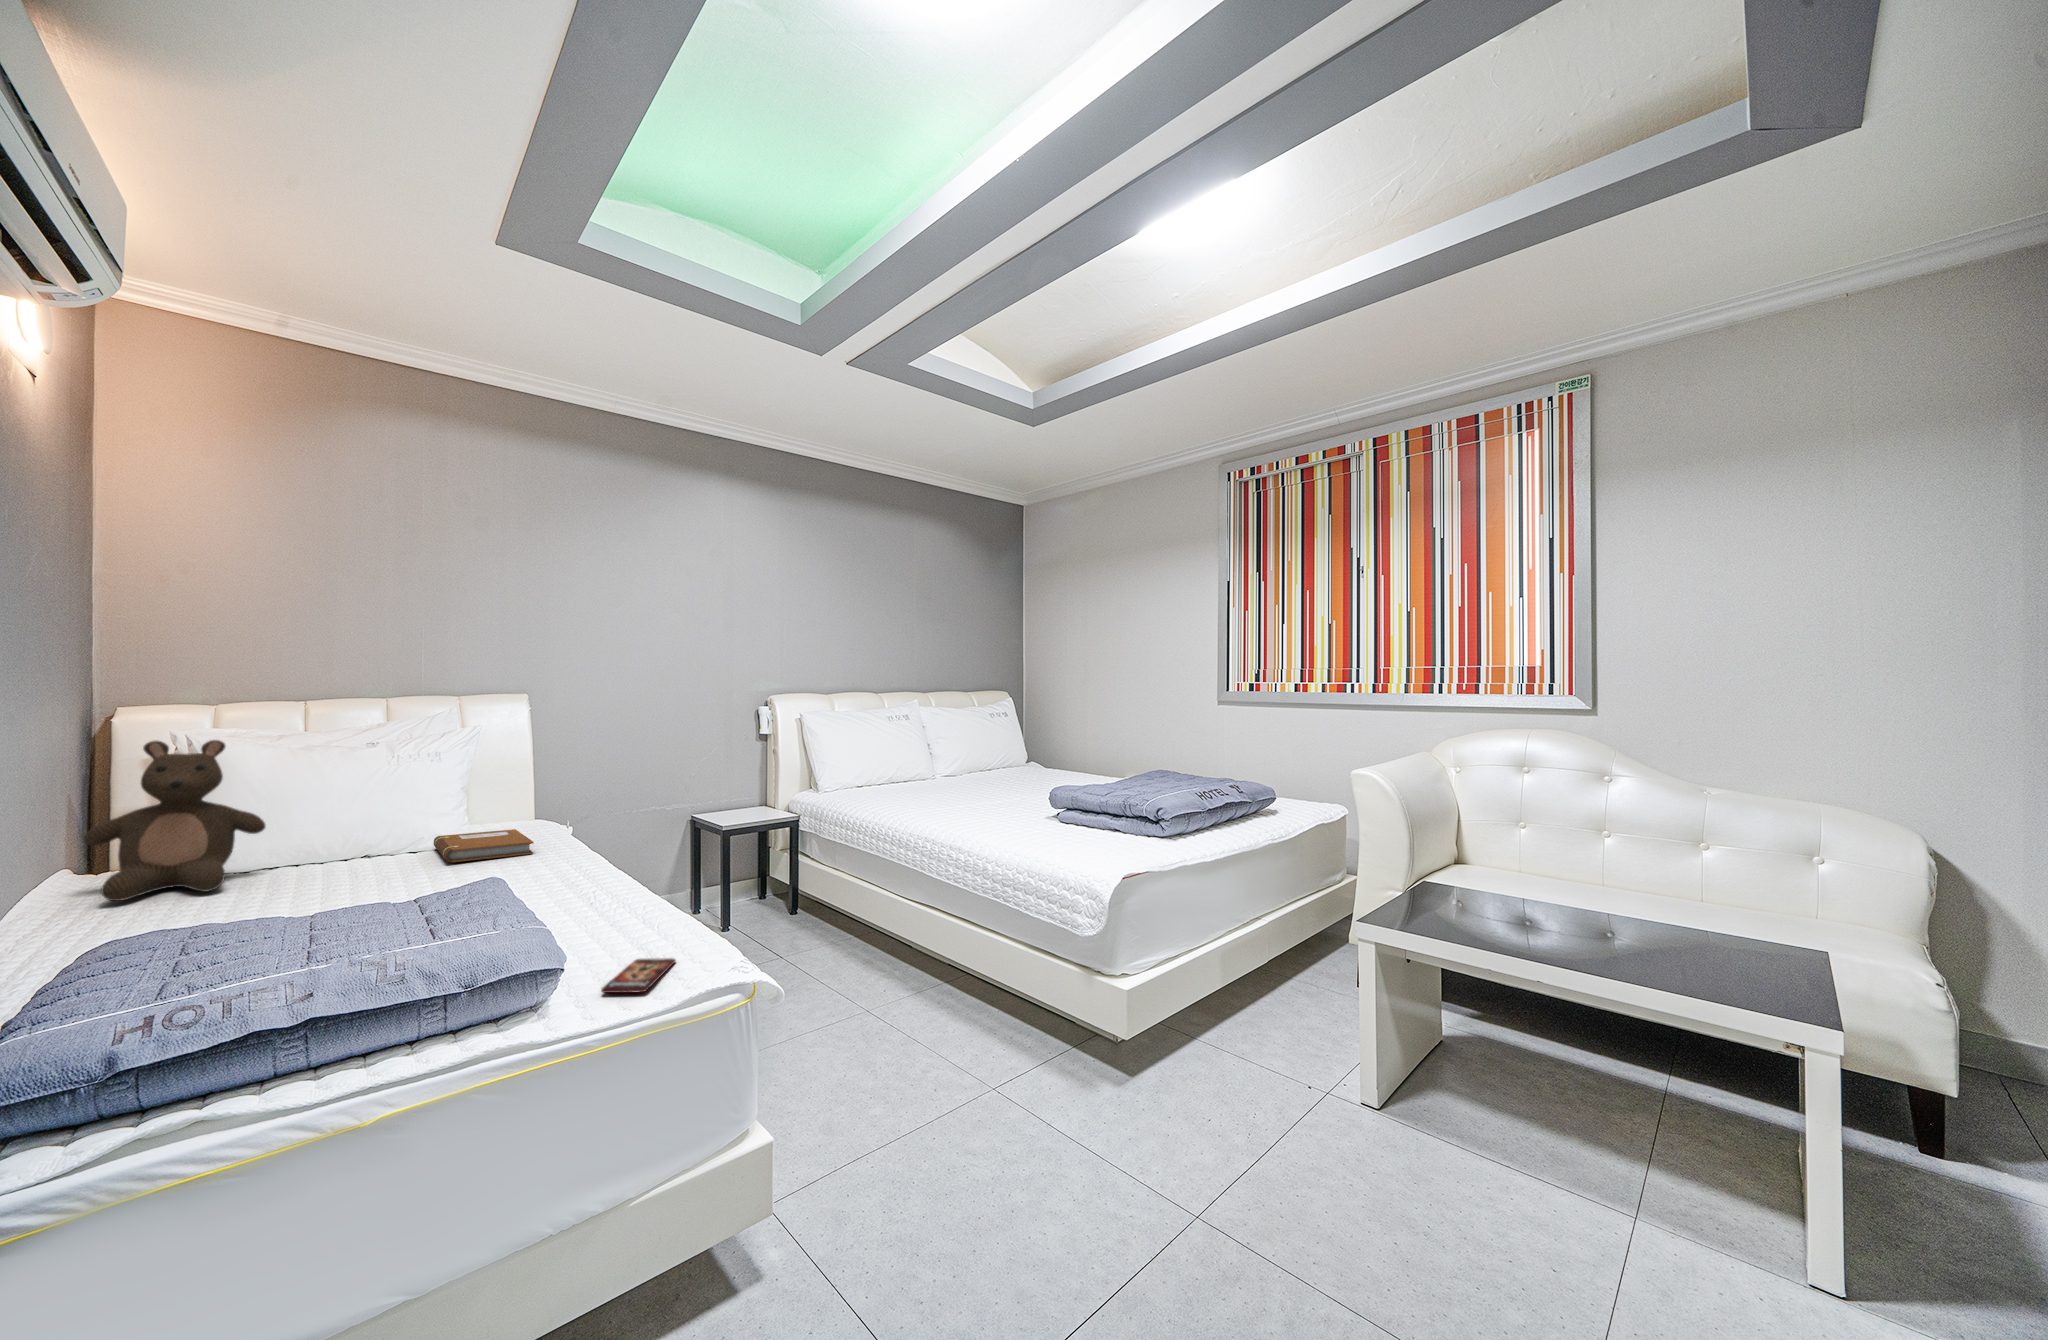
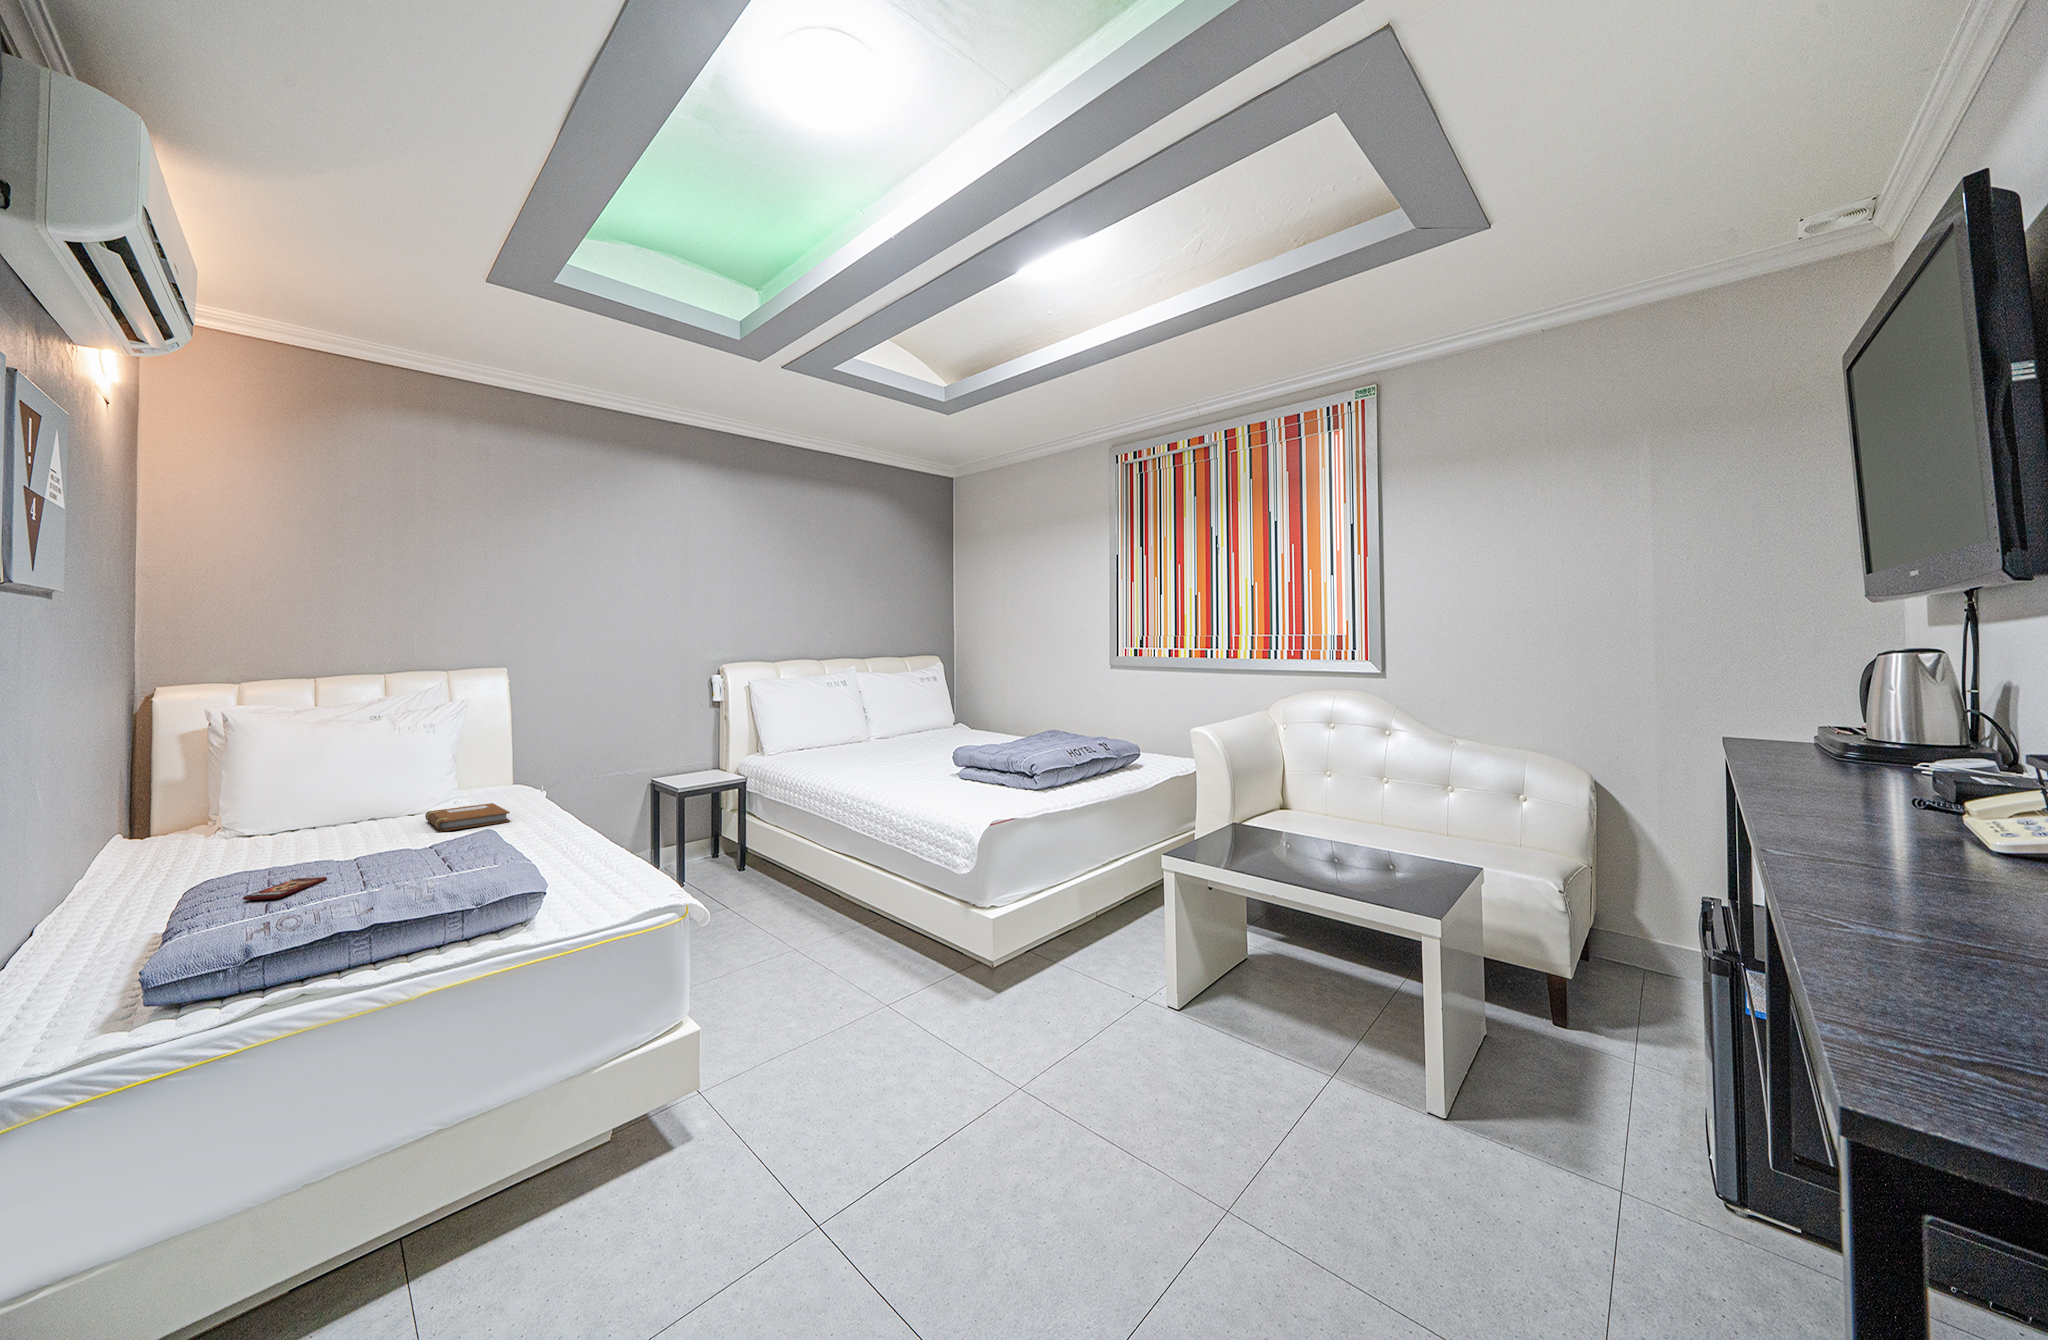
stuffed bear: present [84,740,265,901] -> none [146,743,289,871]
smartphone: present [601,958,676,993] -> present [243,877,327,900]

